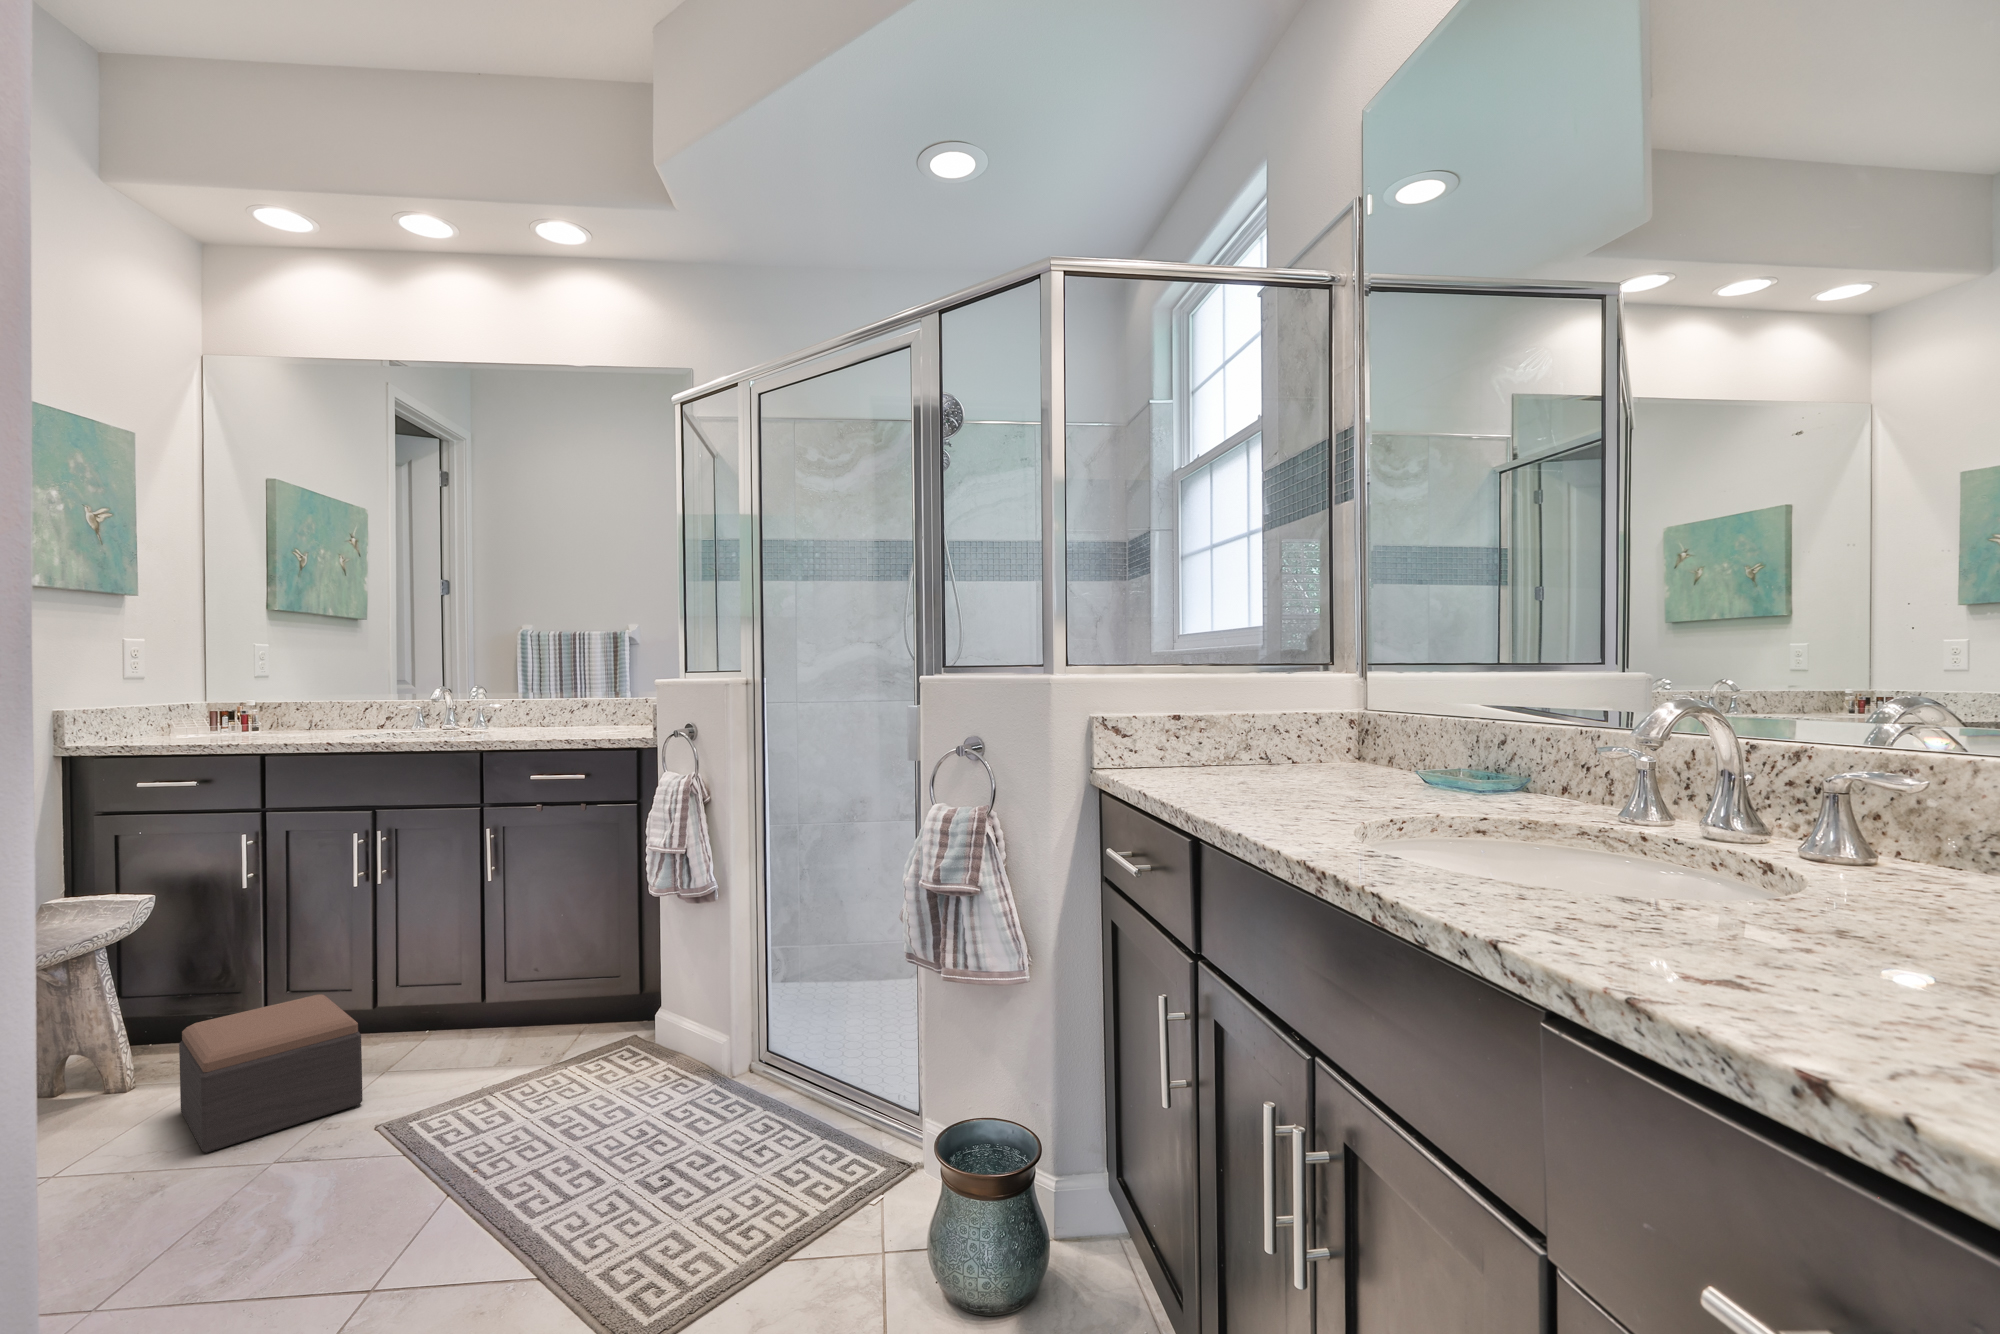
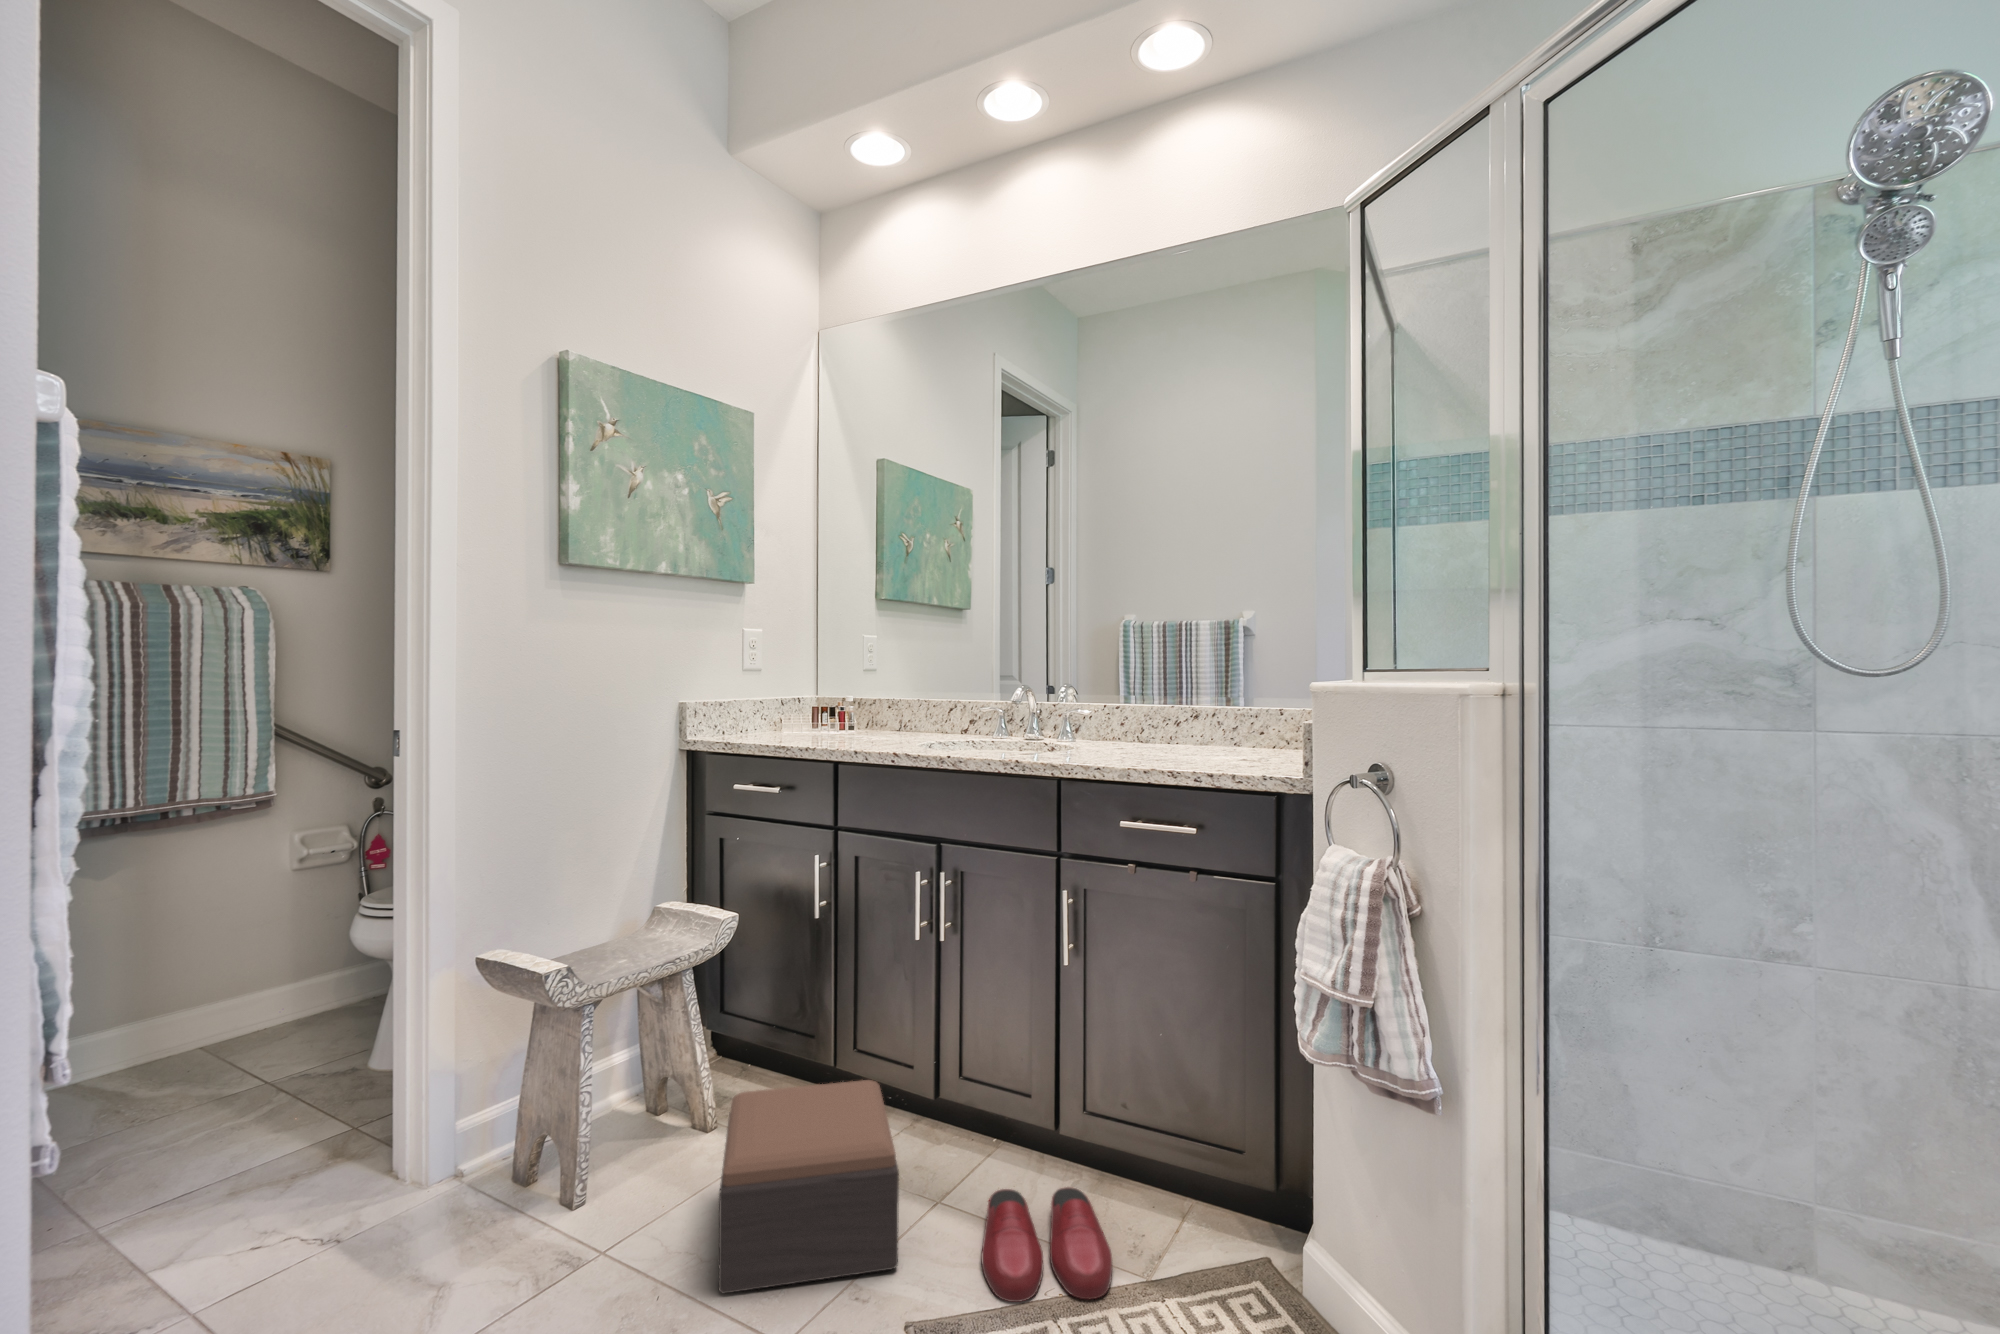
slippers: none [431,1032,532,1095] -> present [981,1187,1112,1302]

